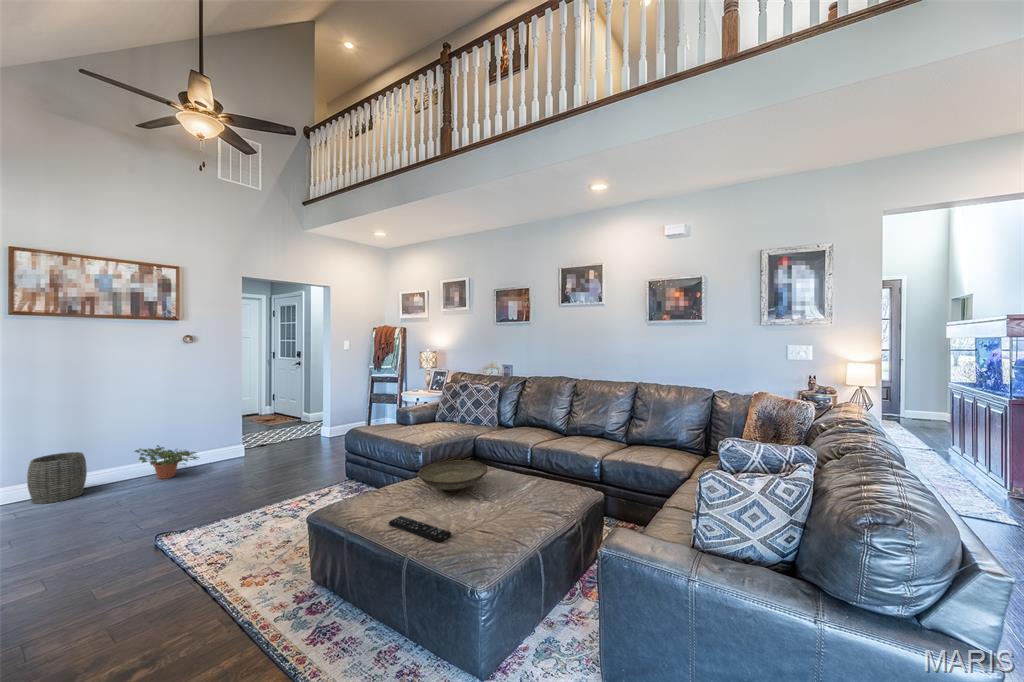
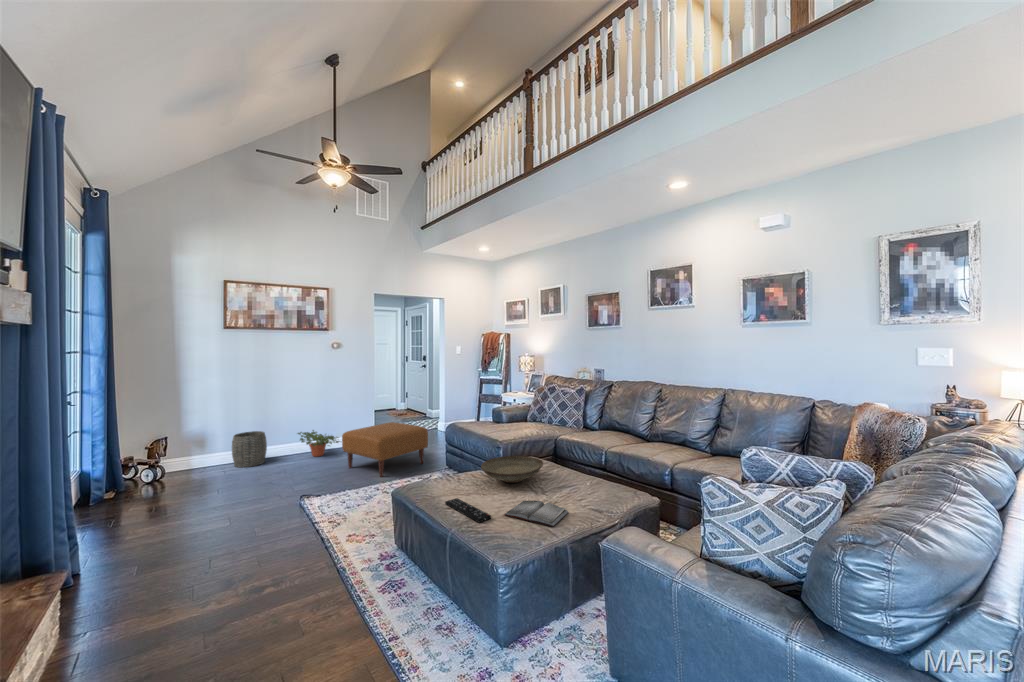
ottoman: none [207,430,322,497] -> present [342,422,428,477]
hardback book: none [464,509,531,536] -> present [504,501,569,526]

